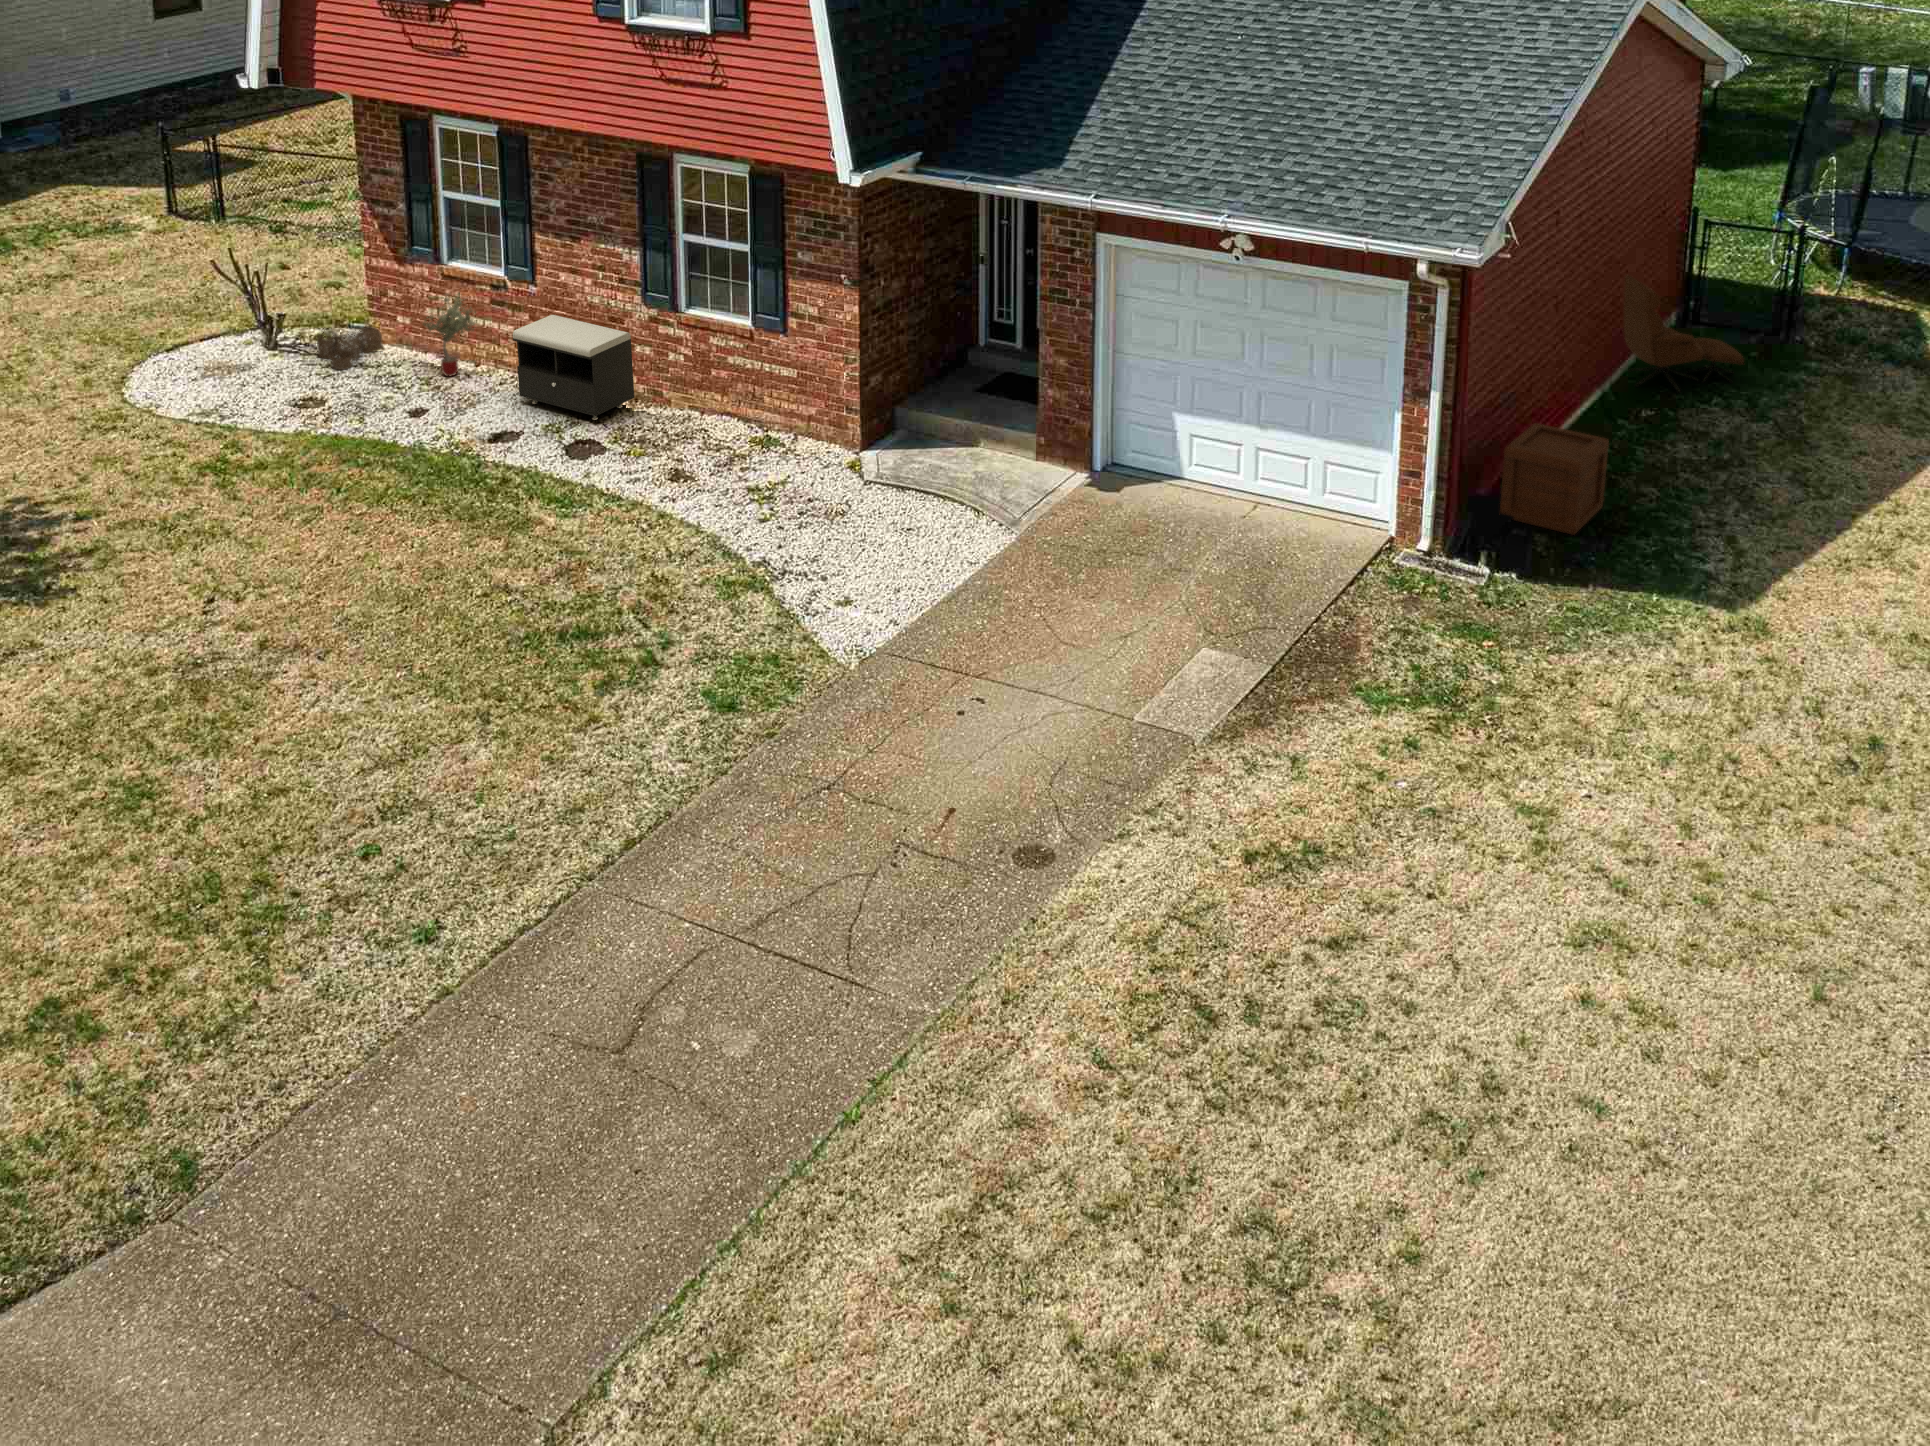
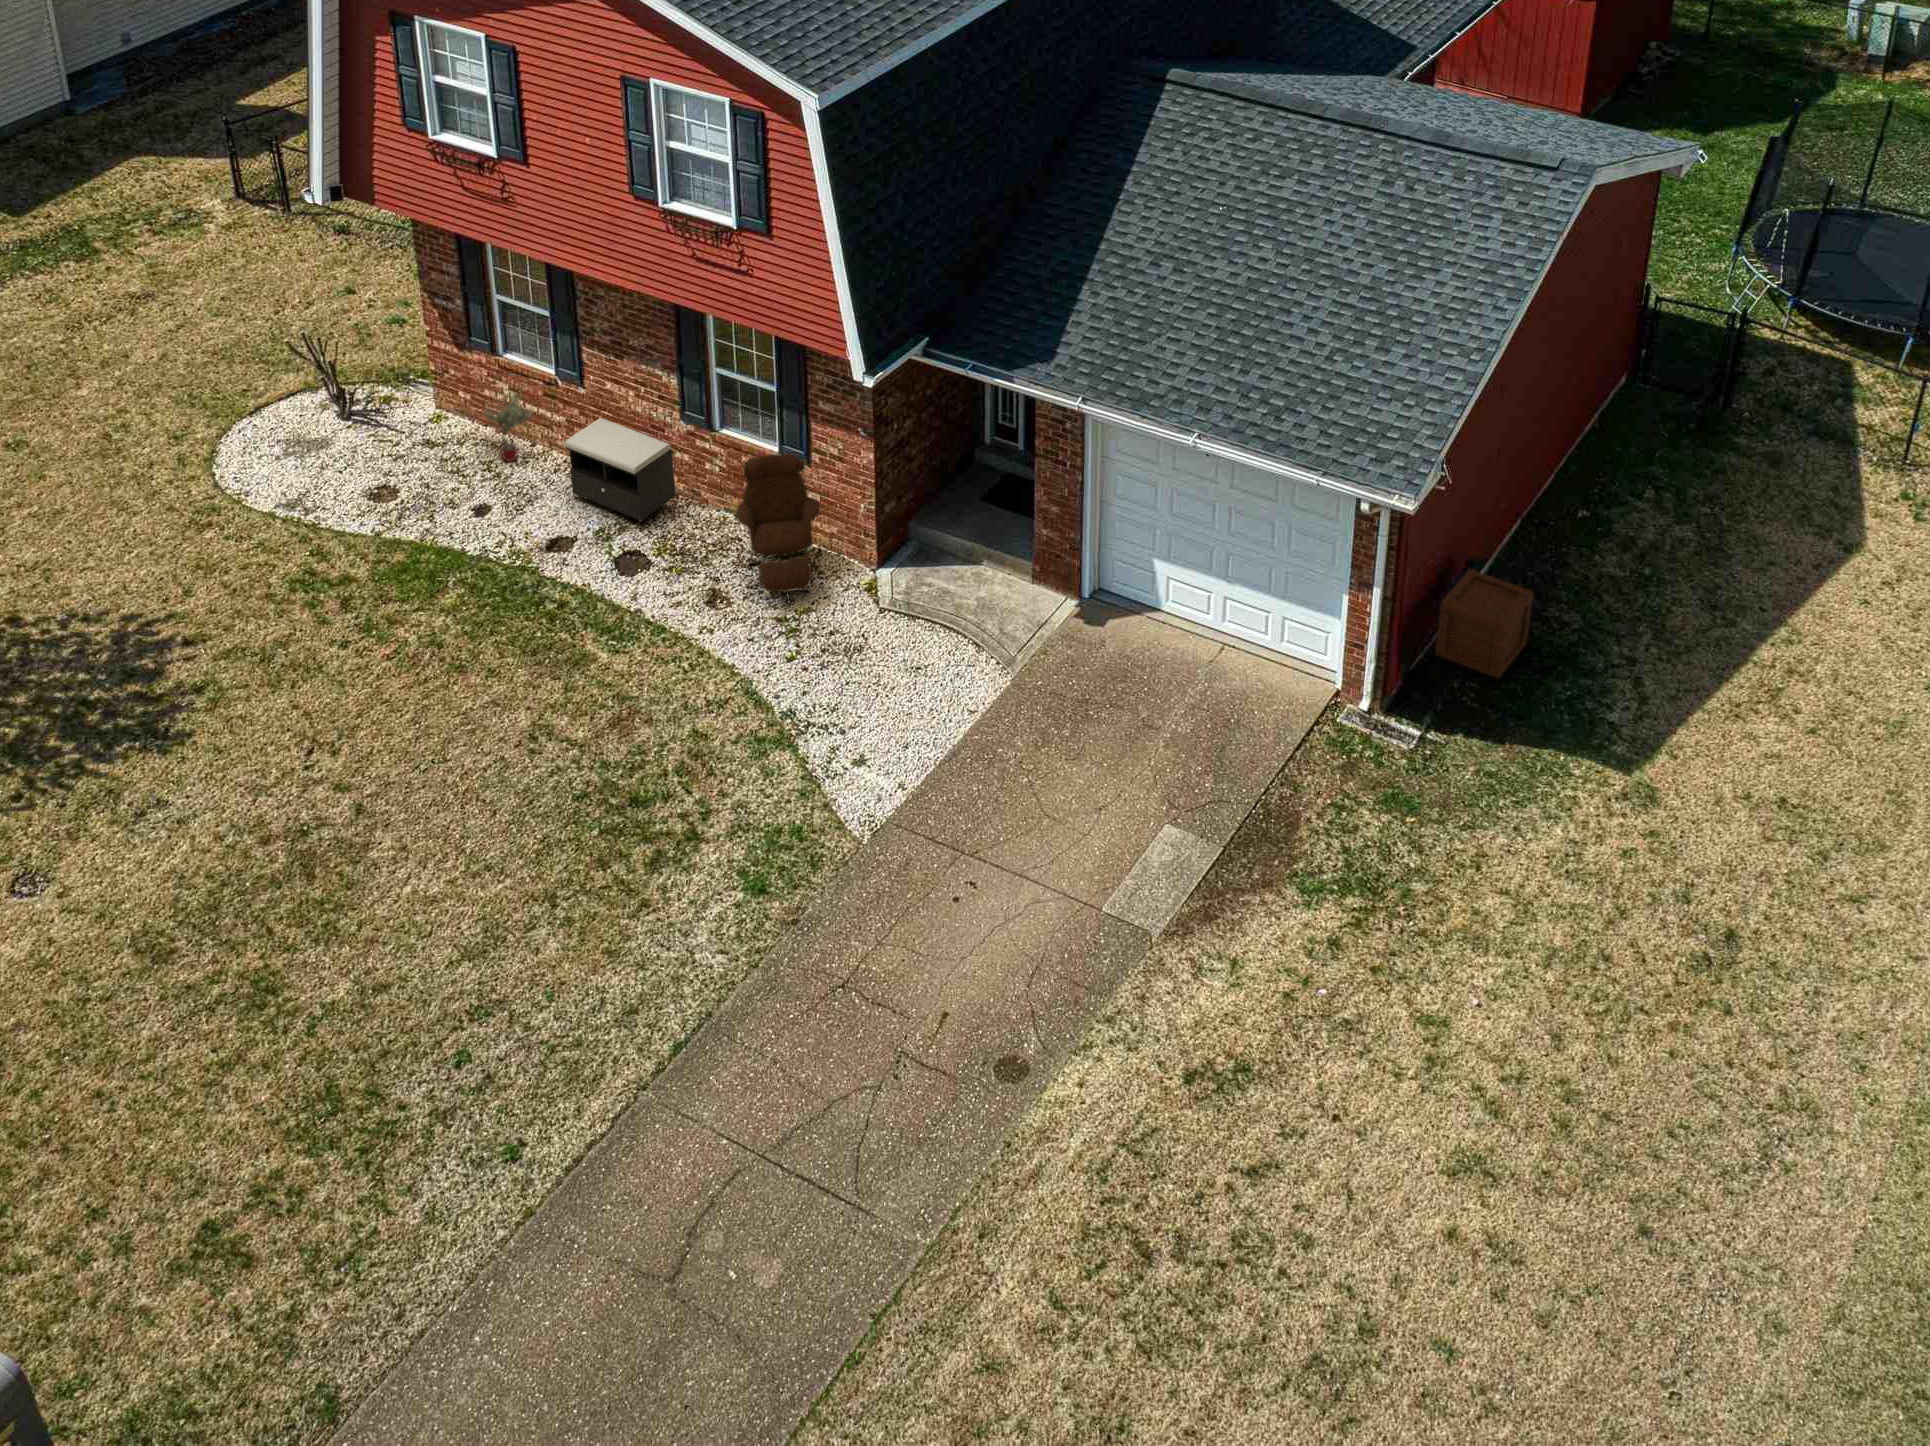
lounge chair: present [1624,275,1744,392] -> present [736,453,820,604]
woven basket: present [316,326,383,370] -> none [387,402,448,452]

